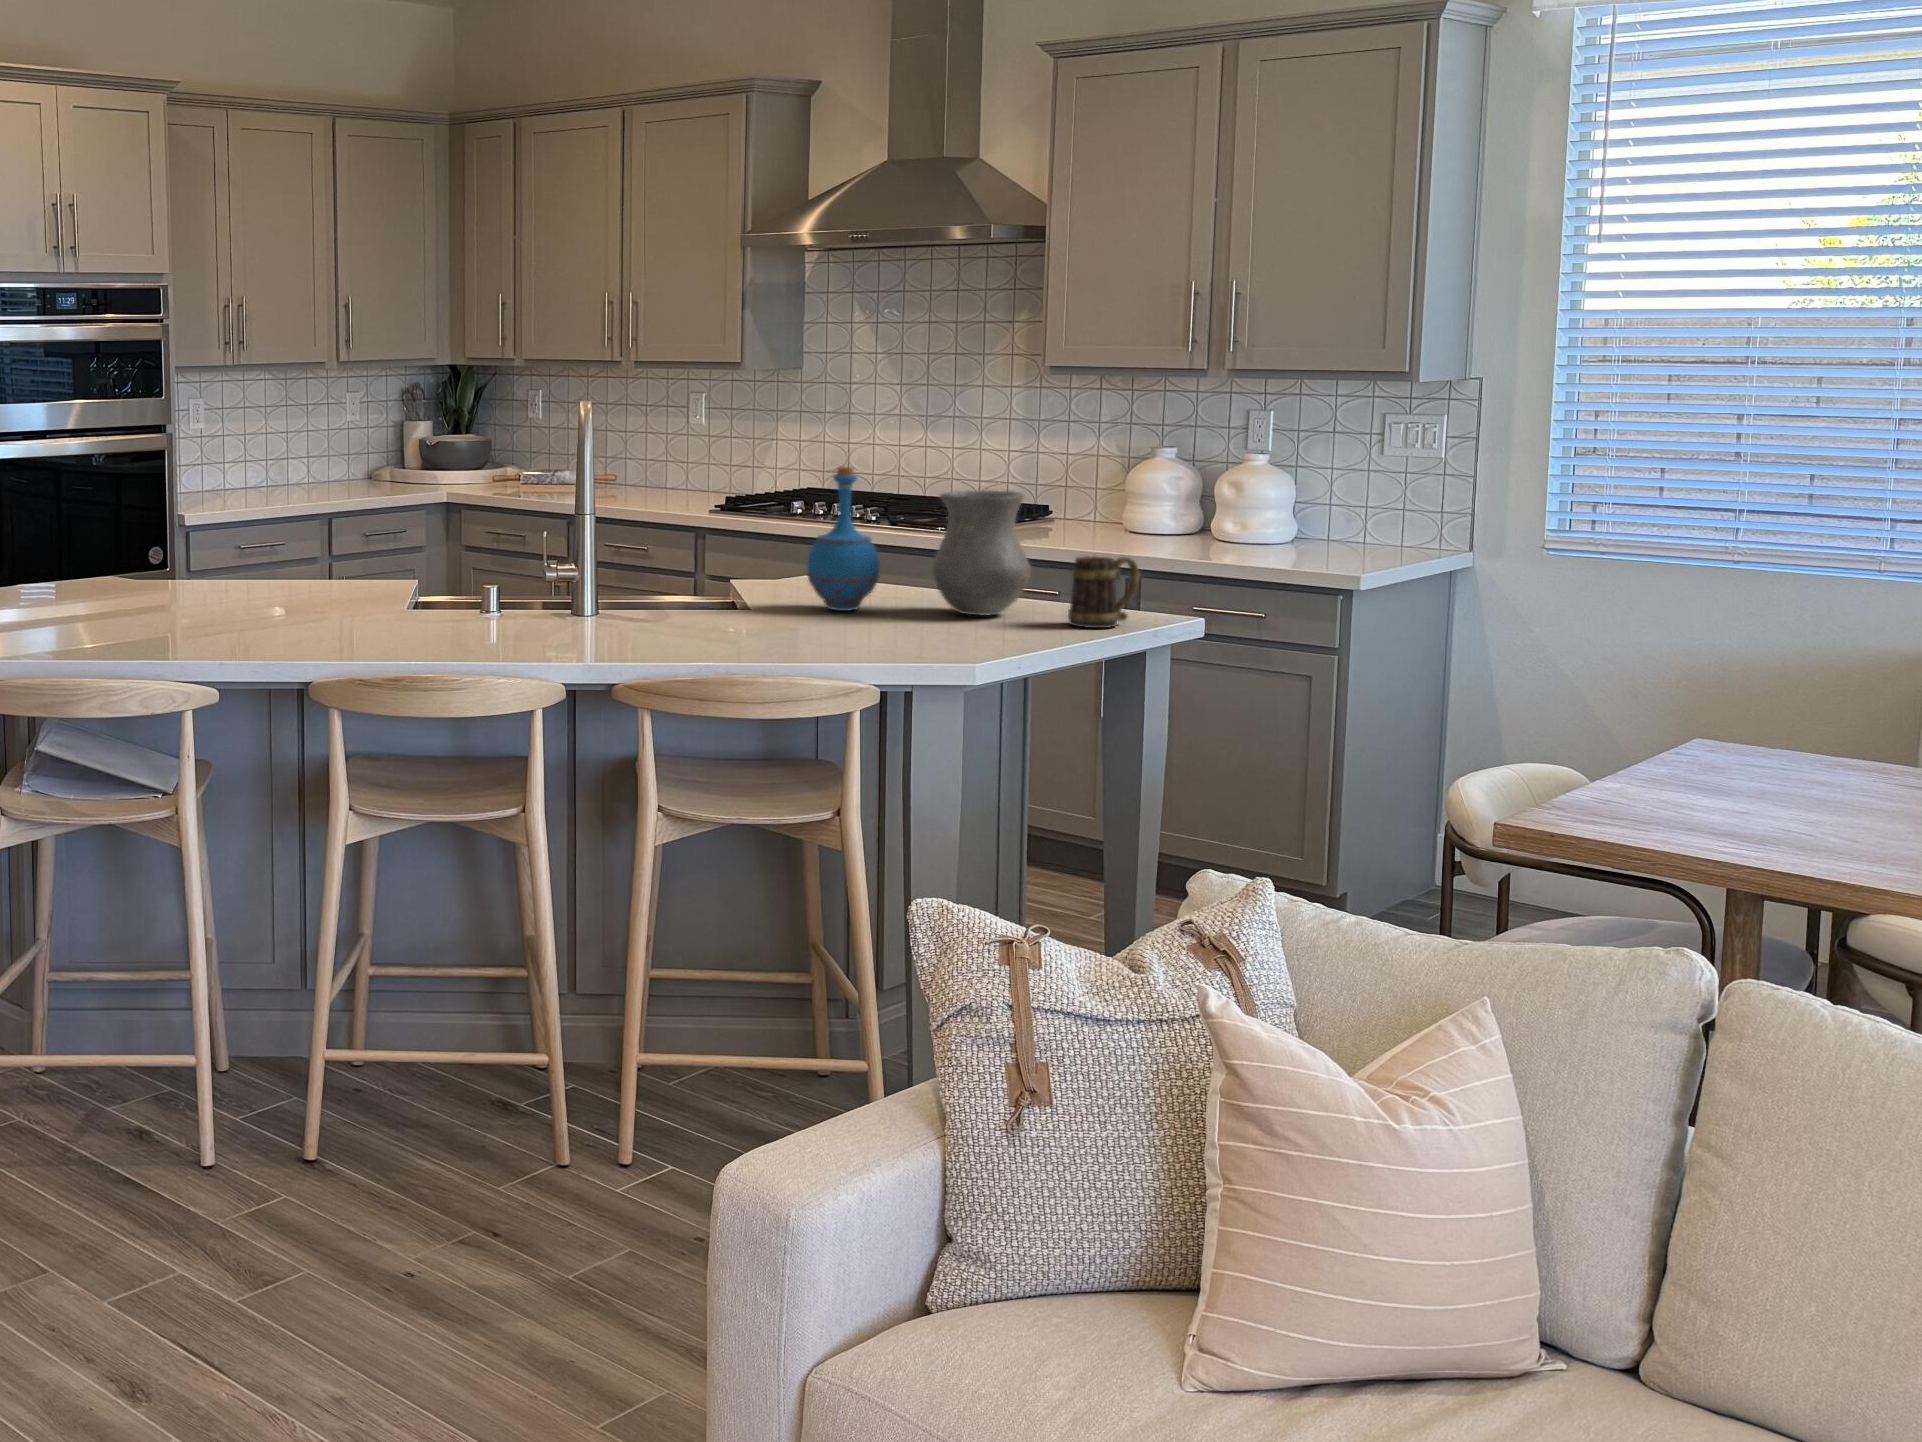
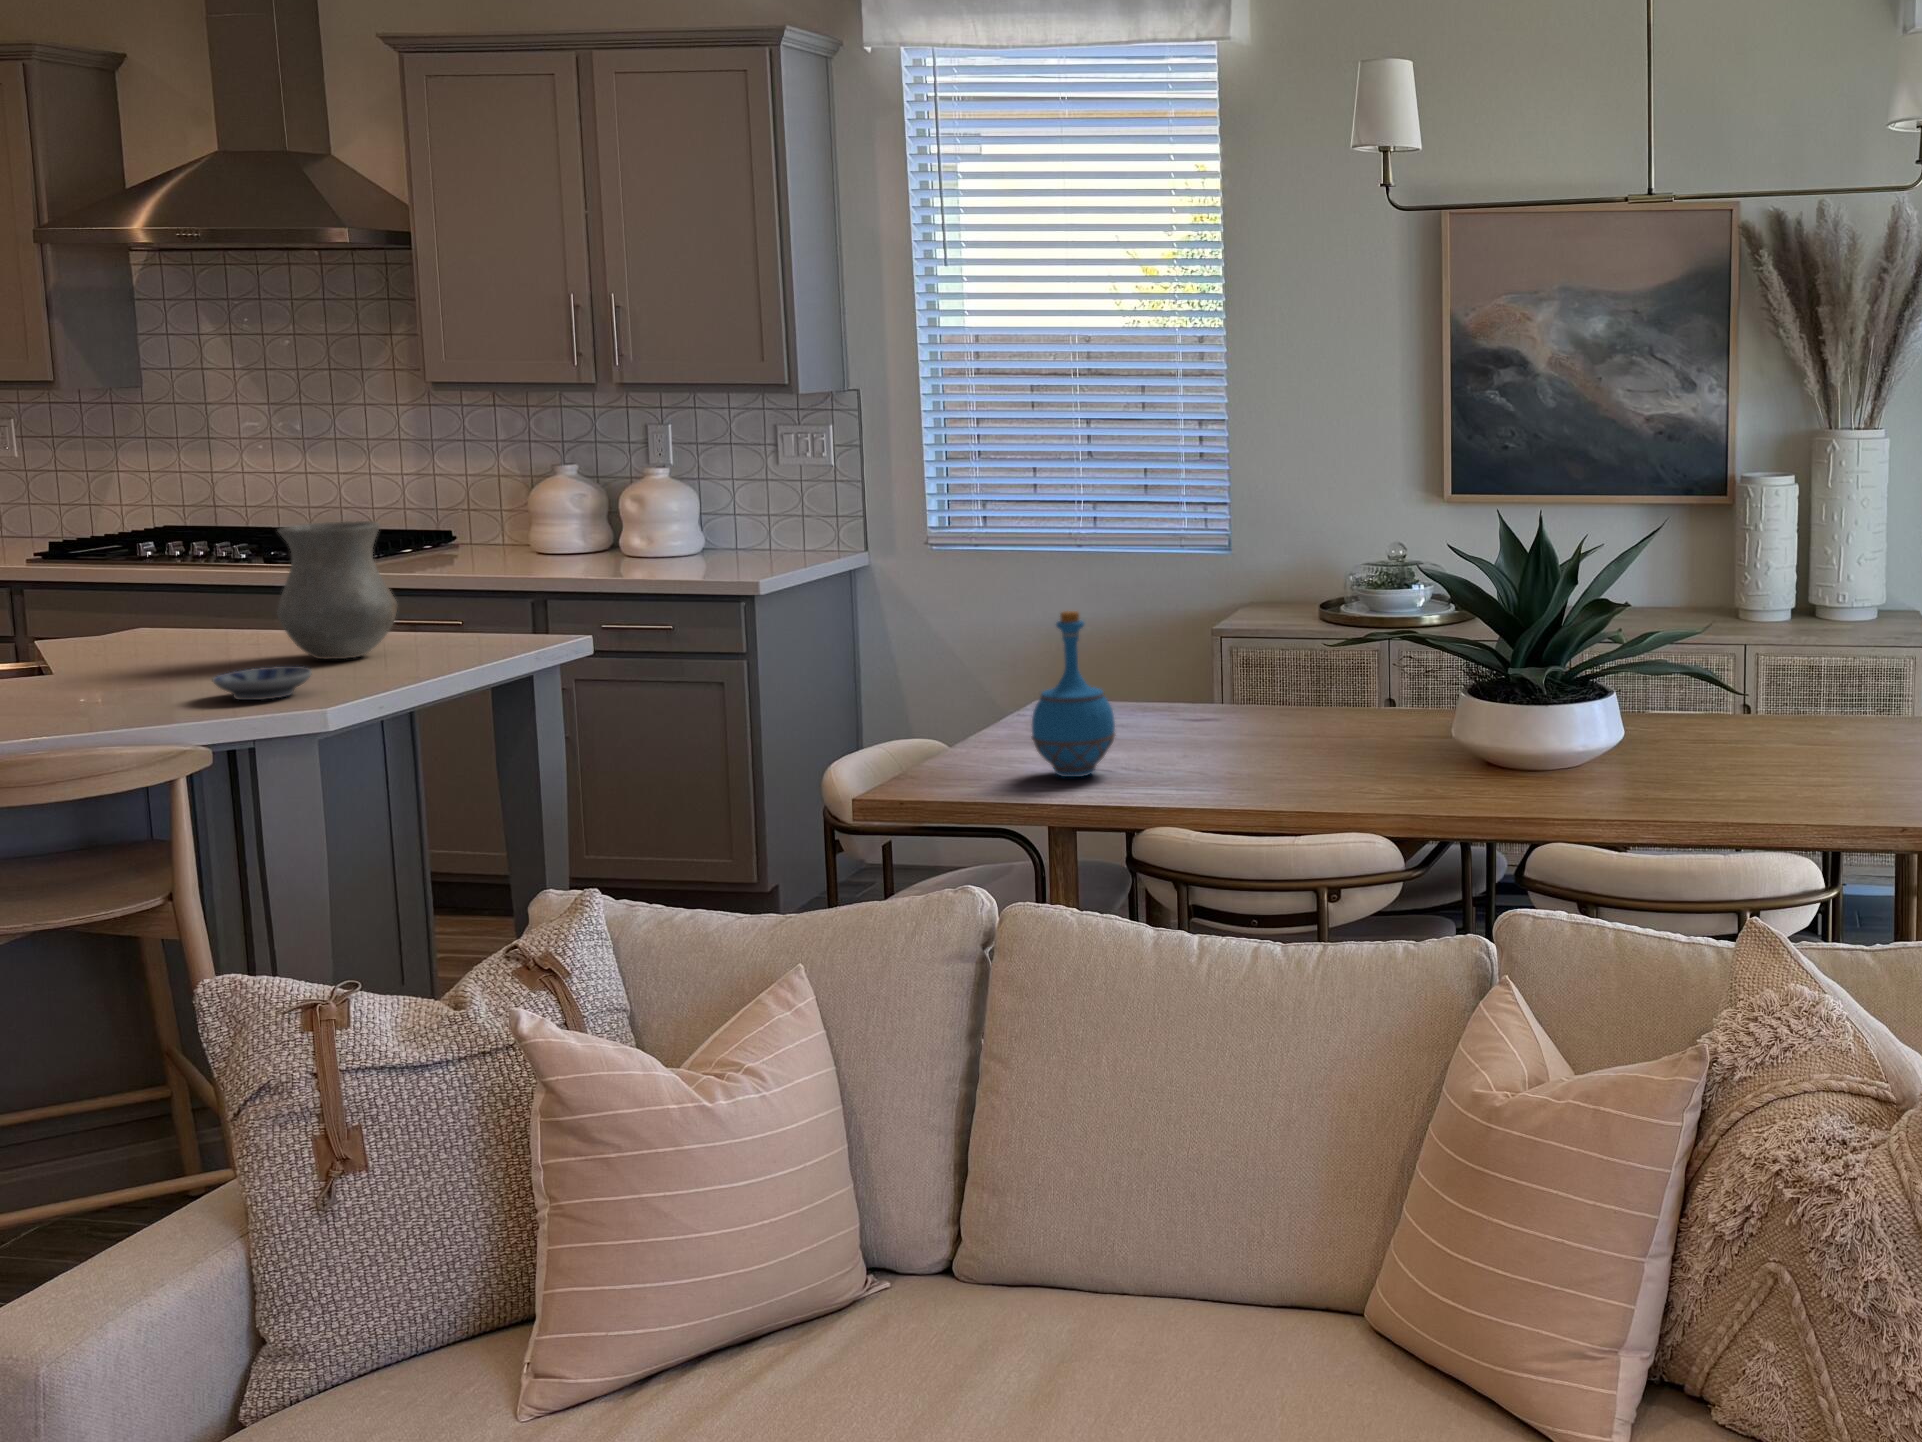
bottle: present [807,467,880,611] -> present [1032,611,1115,777]
mug: present [1068,556,1139,628] -> none [442,582,517,660]
bowl: none [885,617,965,646] -> present [212,666,312,700]

